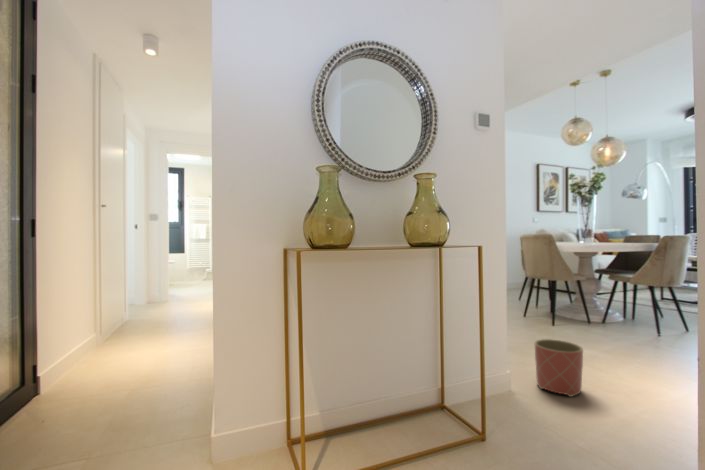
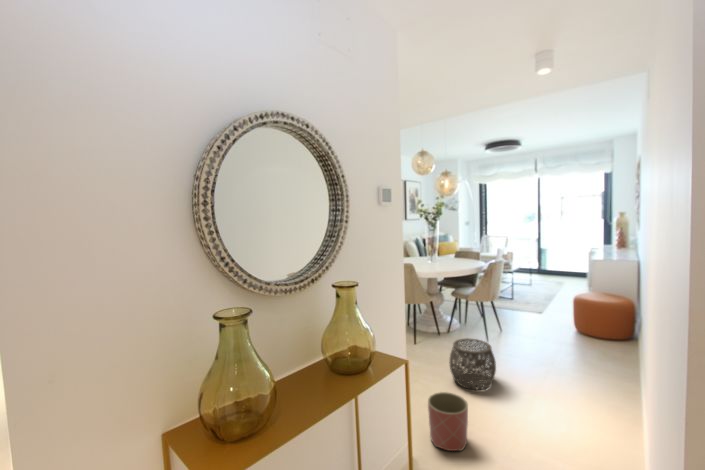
woven basket: none [583,310,650,366] -> present [449,338,496,390]

